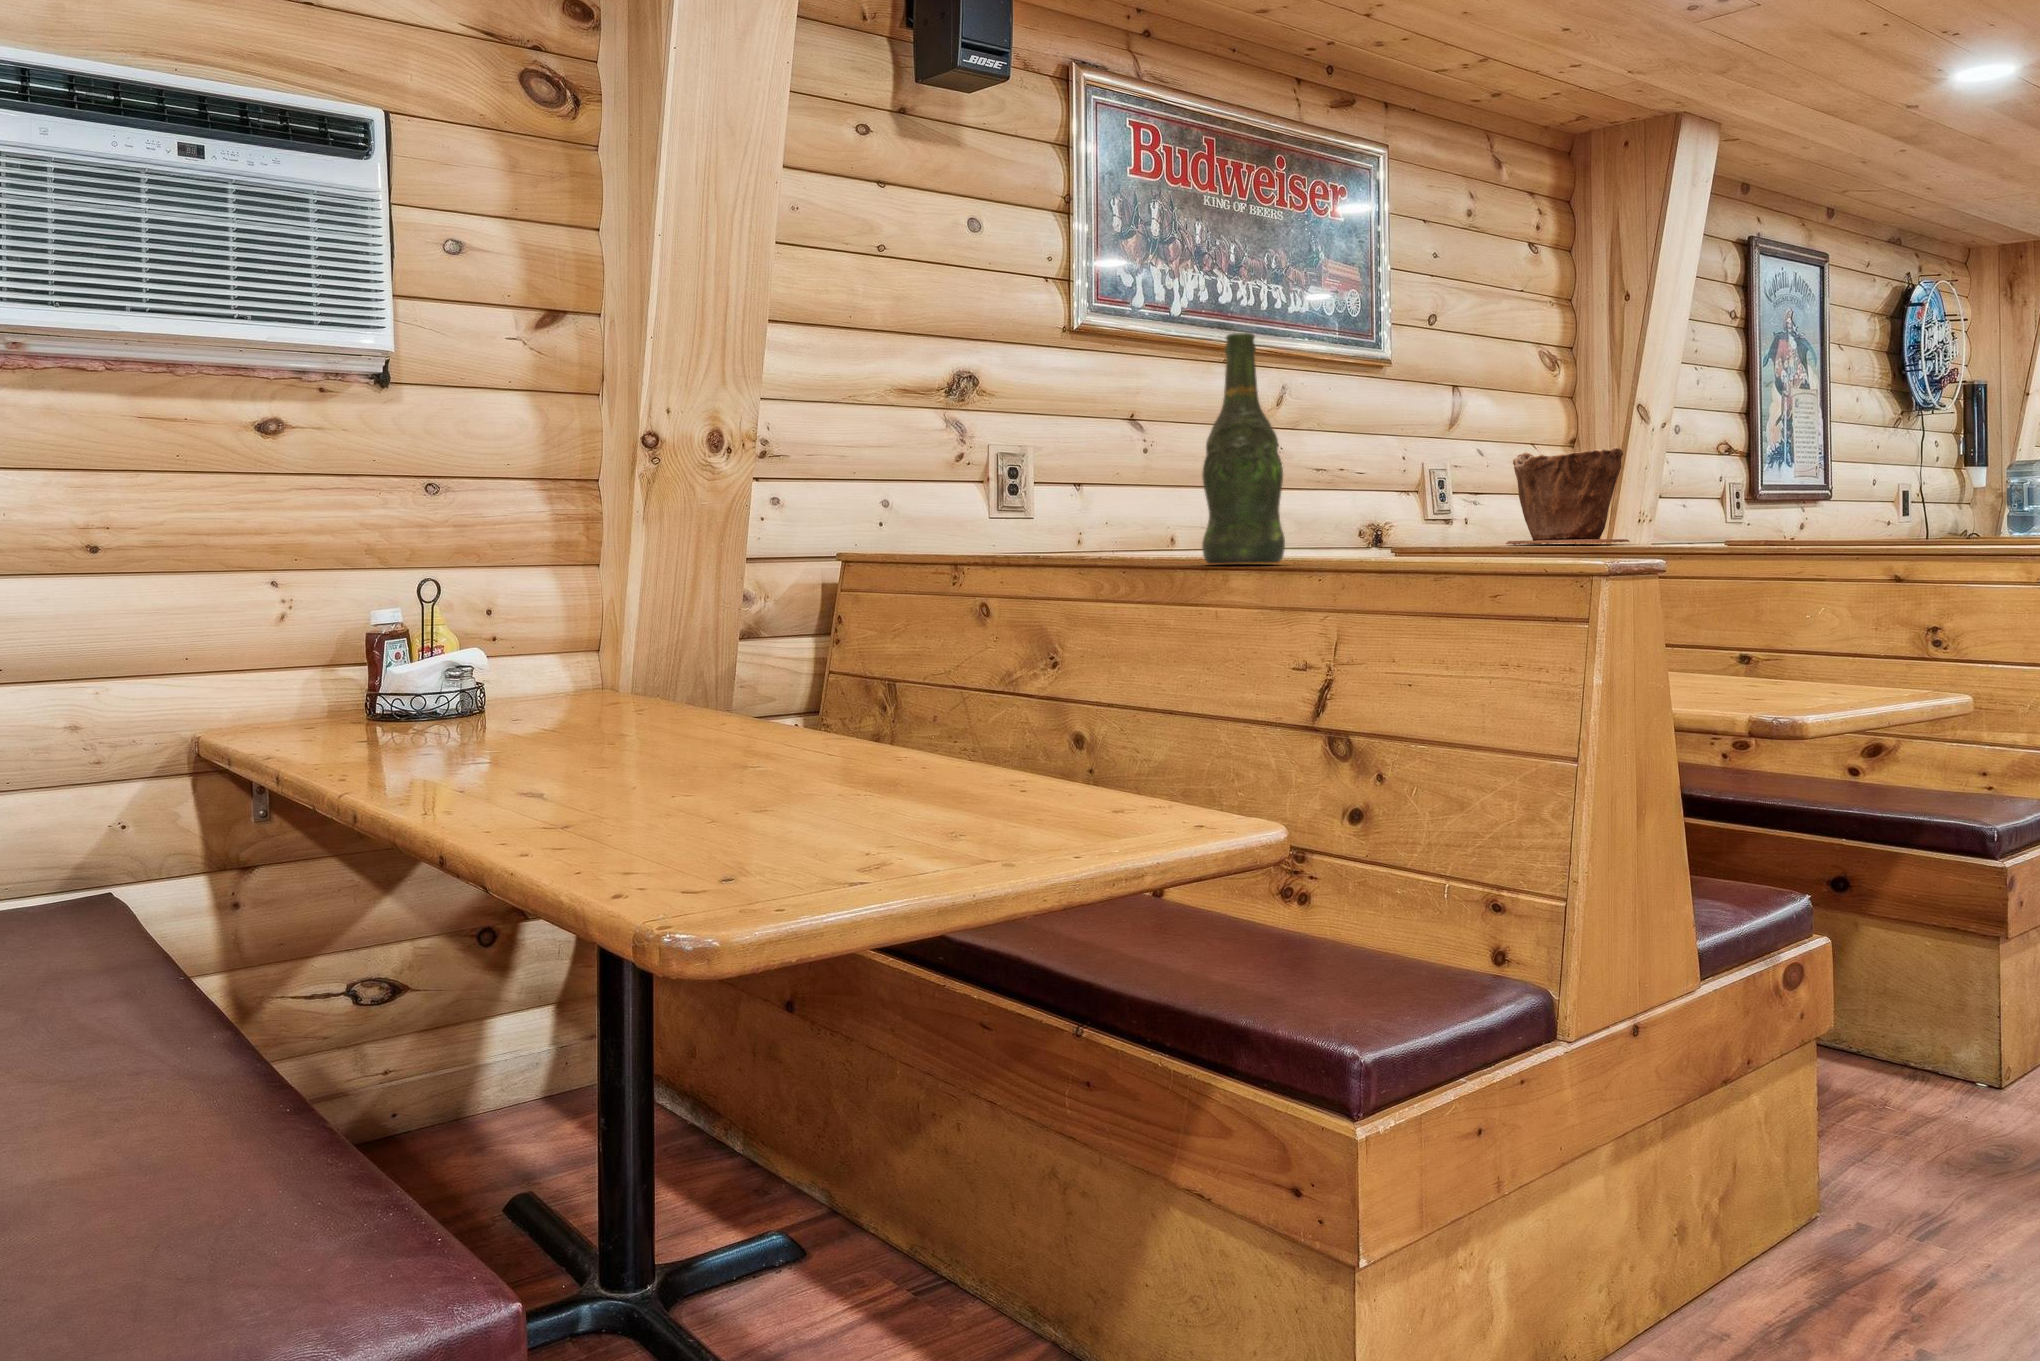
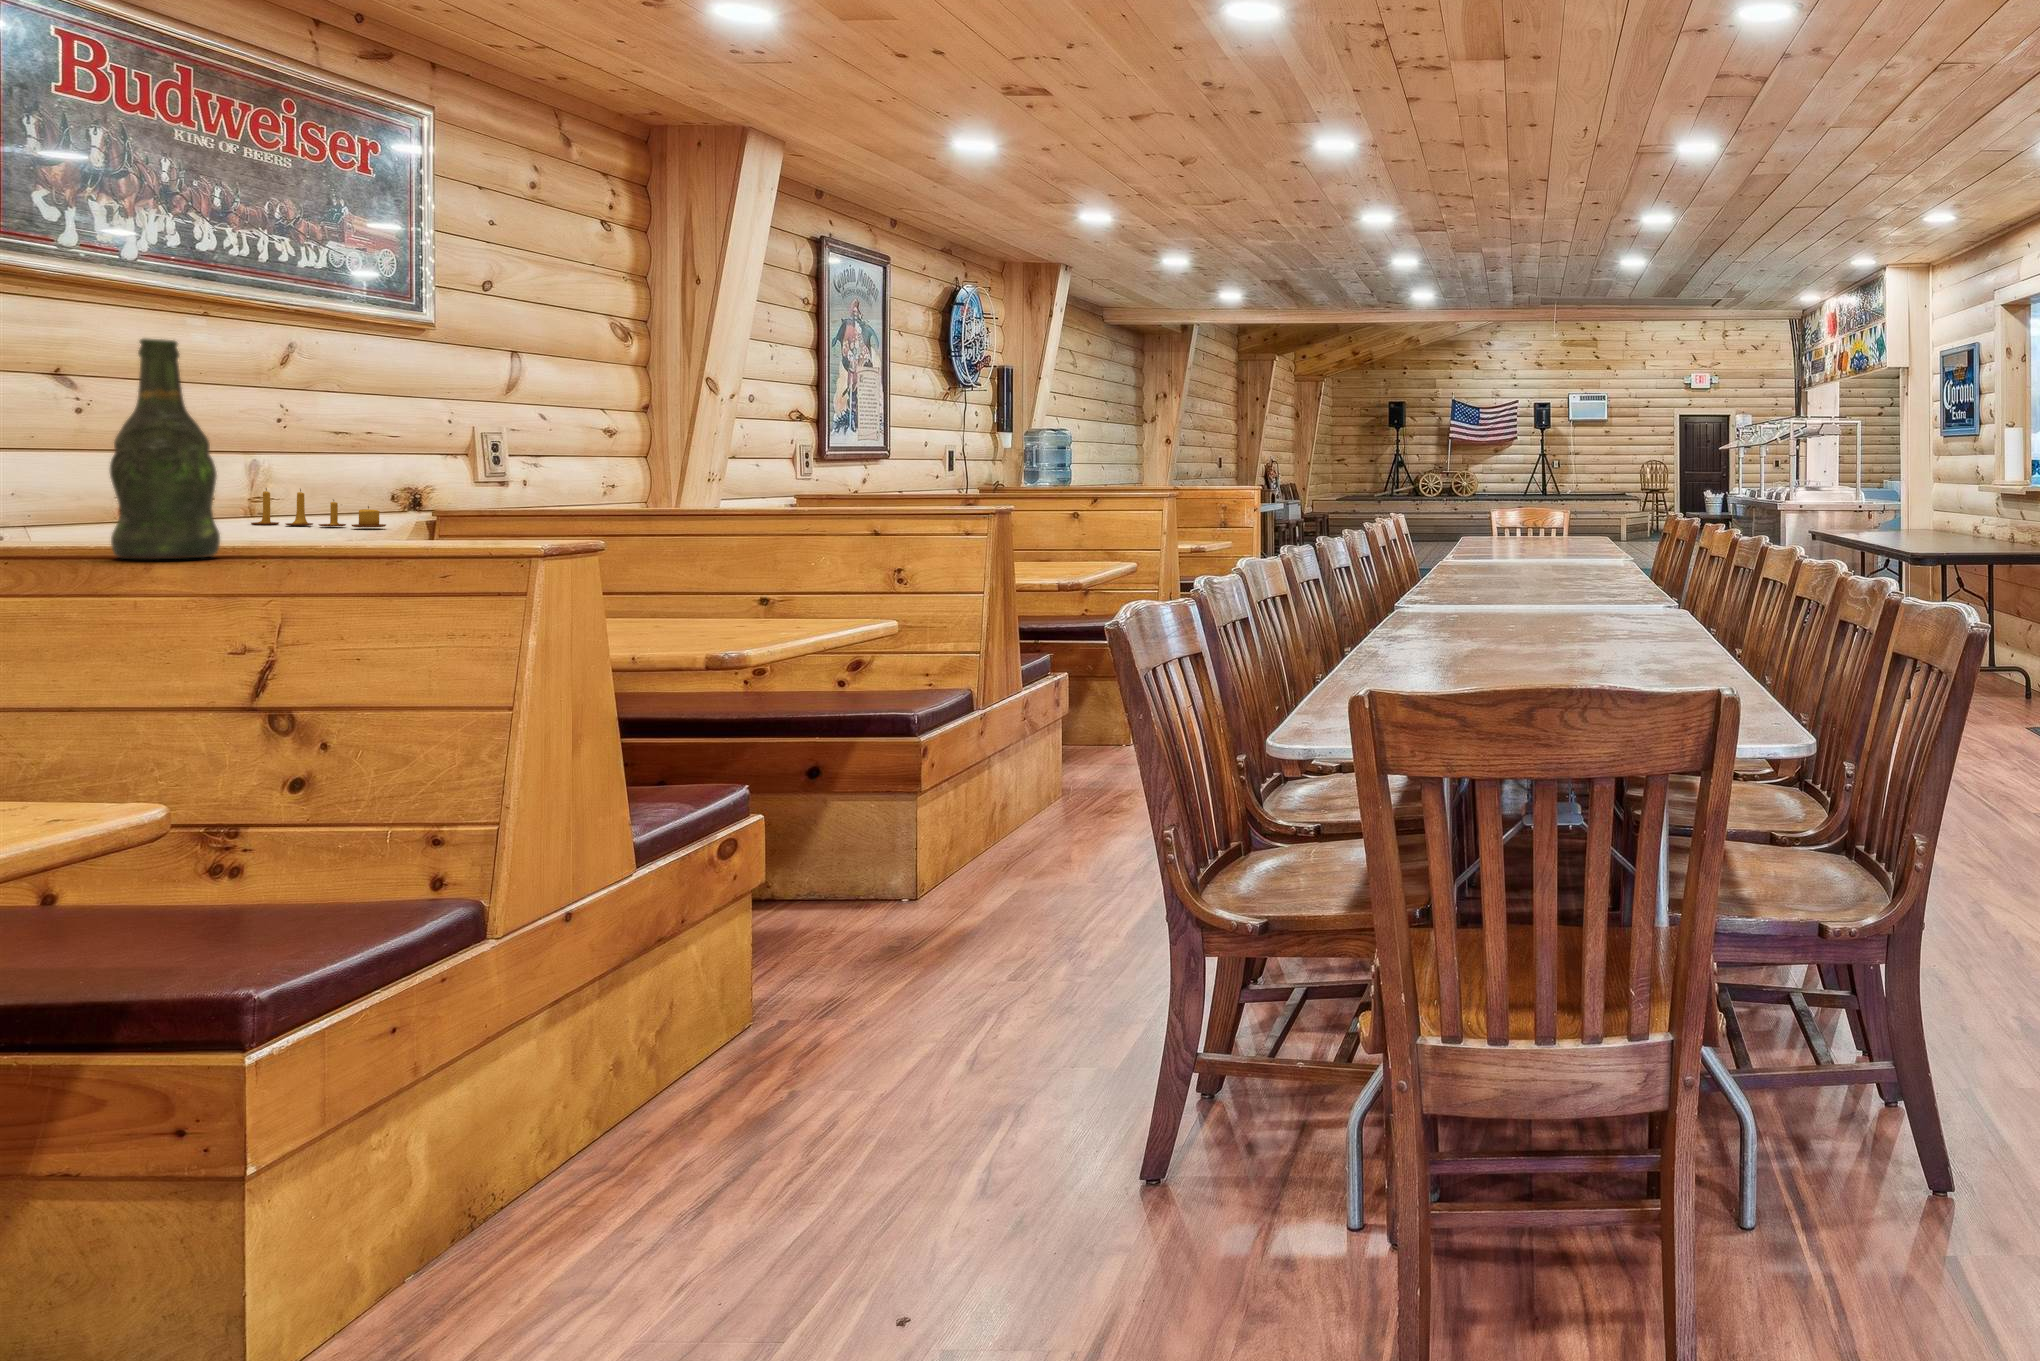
plant pot: present [1506,447,1630,545] -> none [550,424,671,506]
candle: none [1275,514,1391,553] -> present [251,488,386,528]

